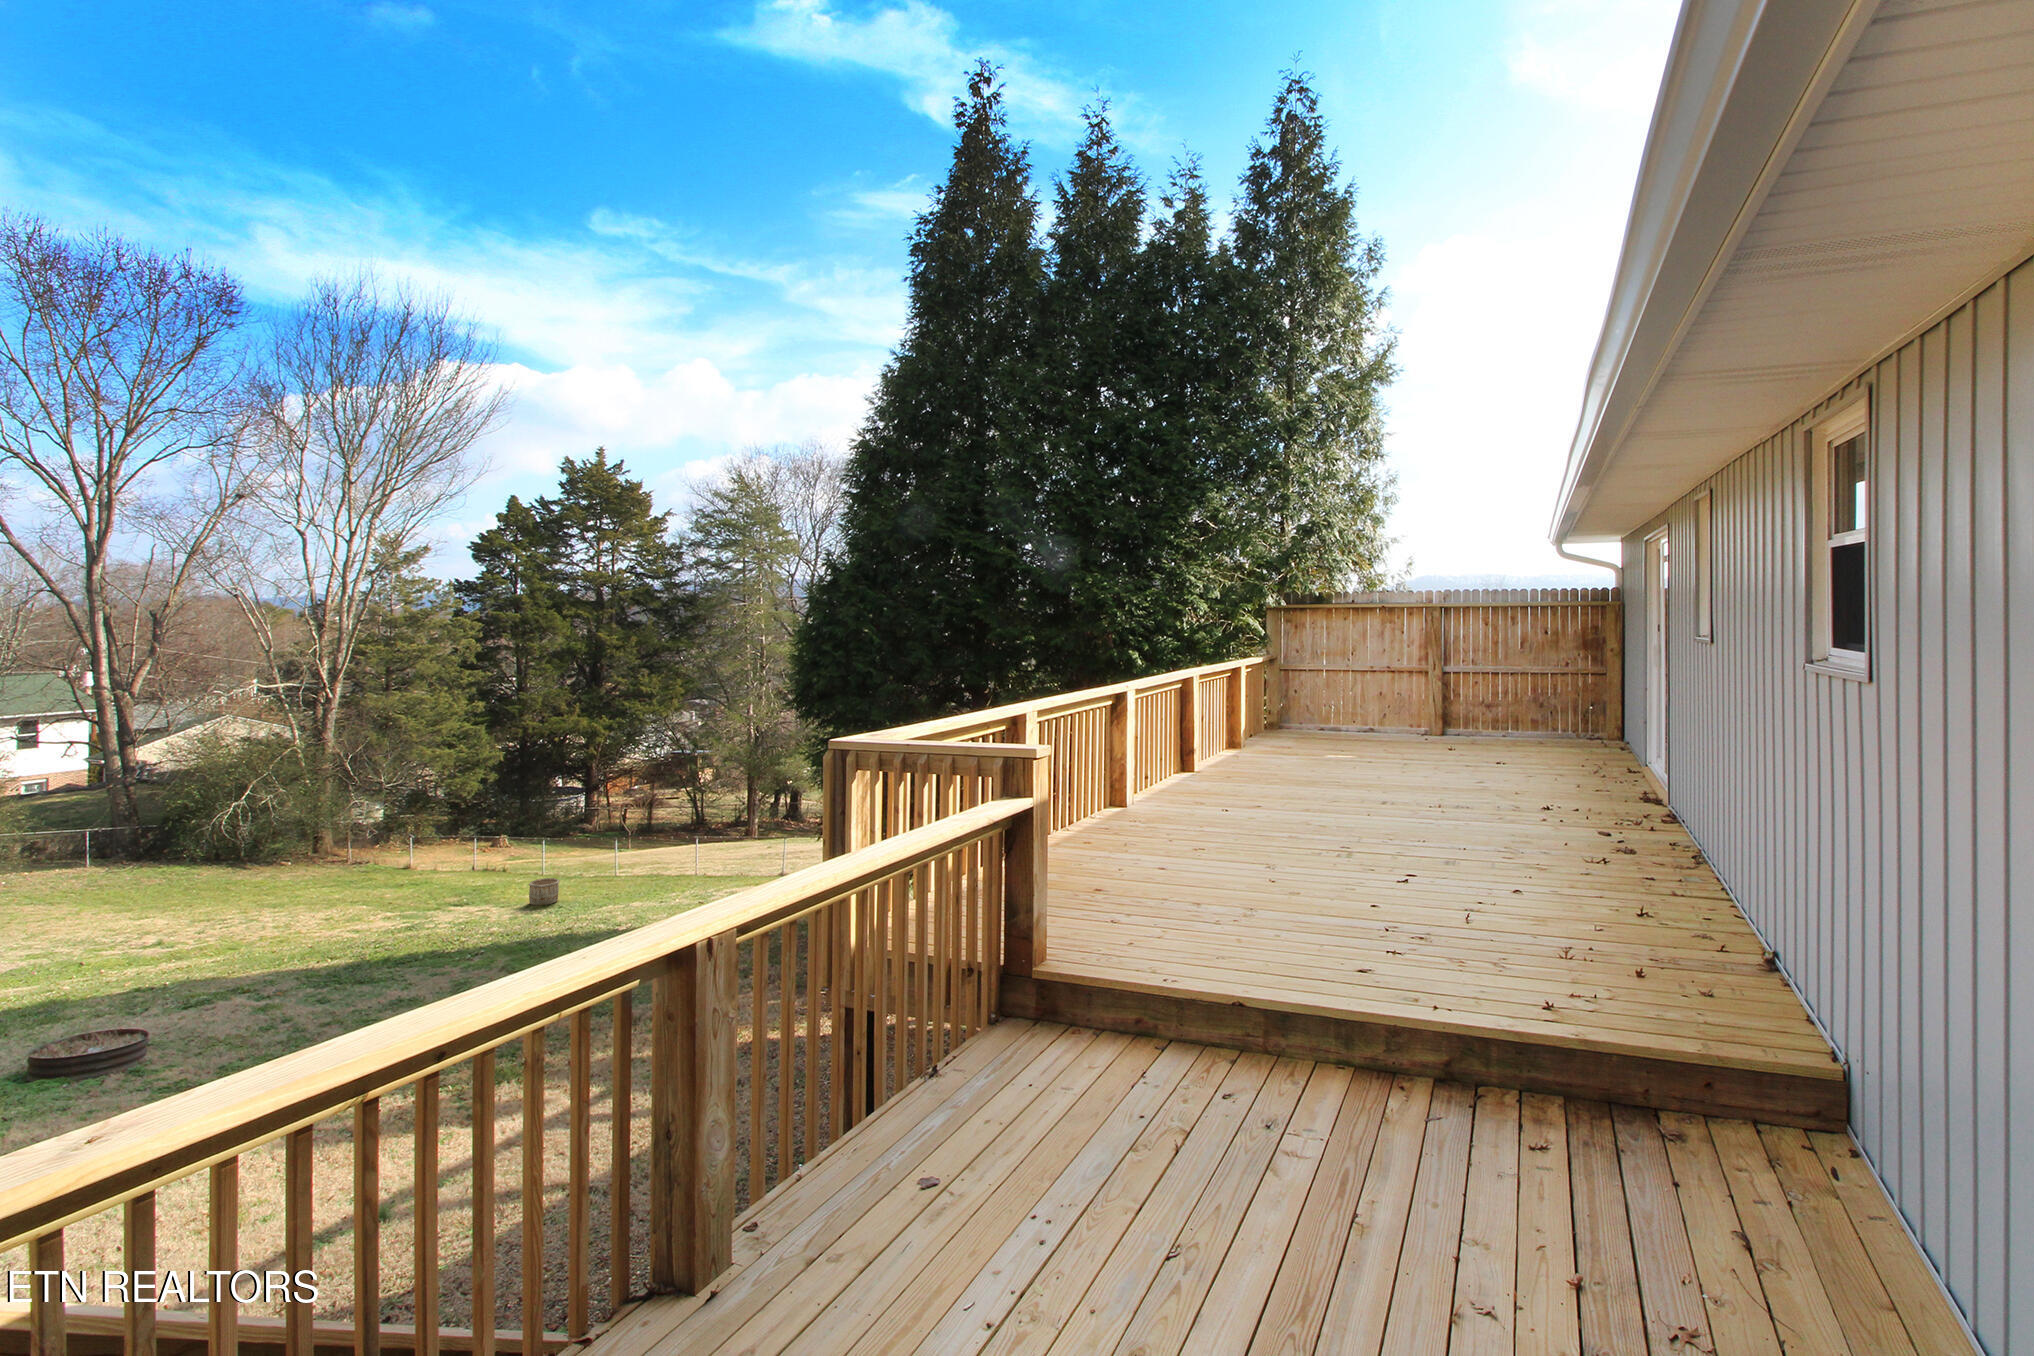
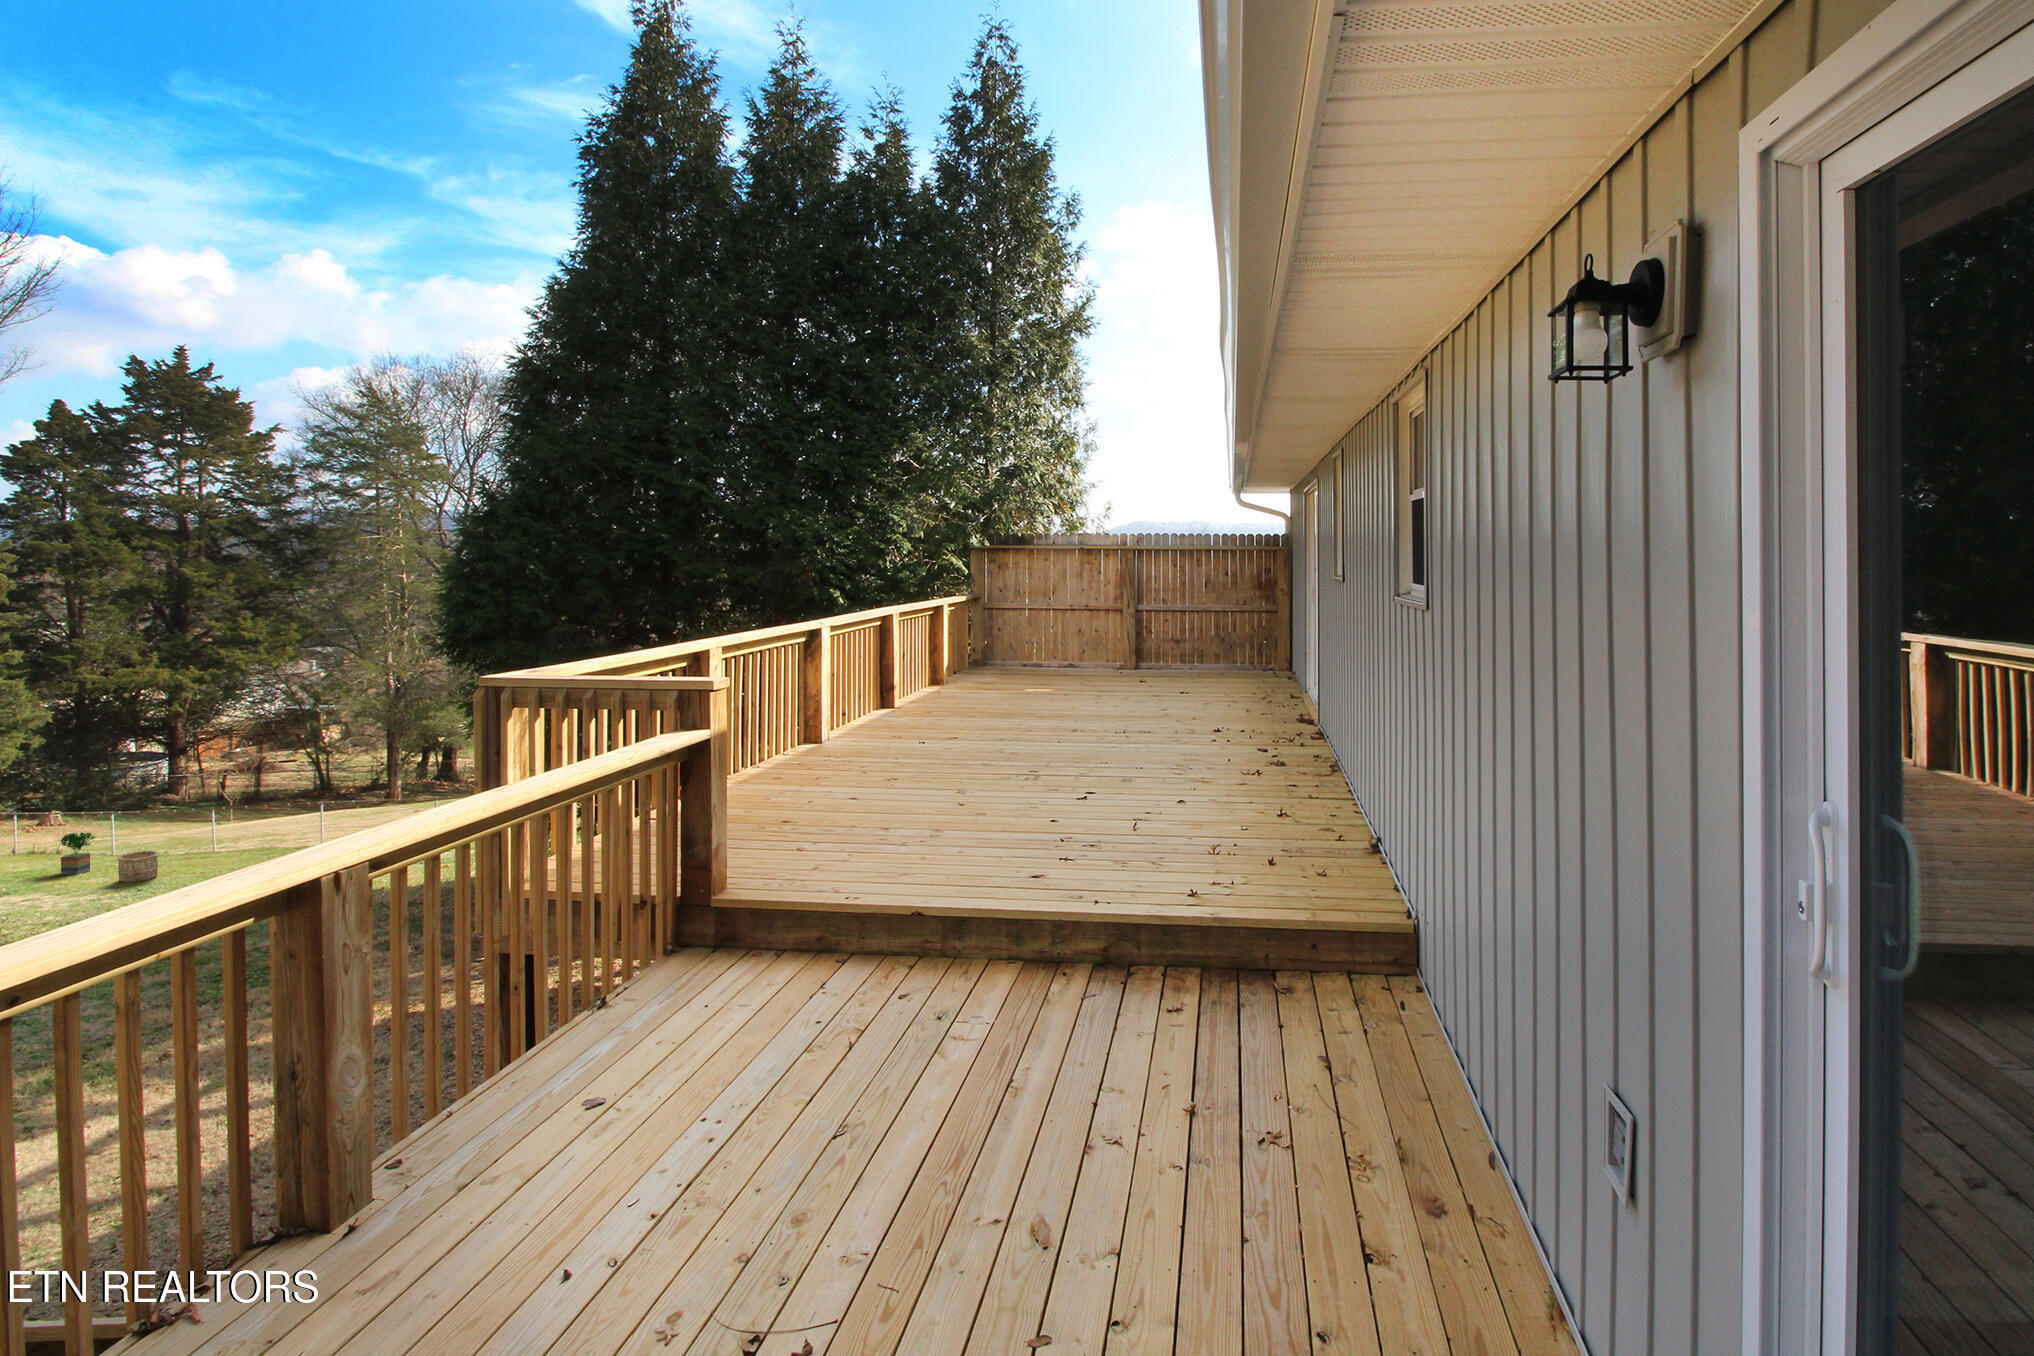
potted tree: none [493,857,519,894] -> present [61,833,95,875]

